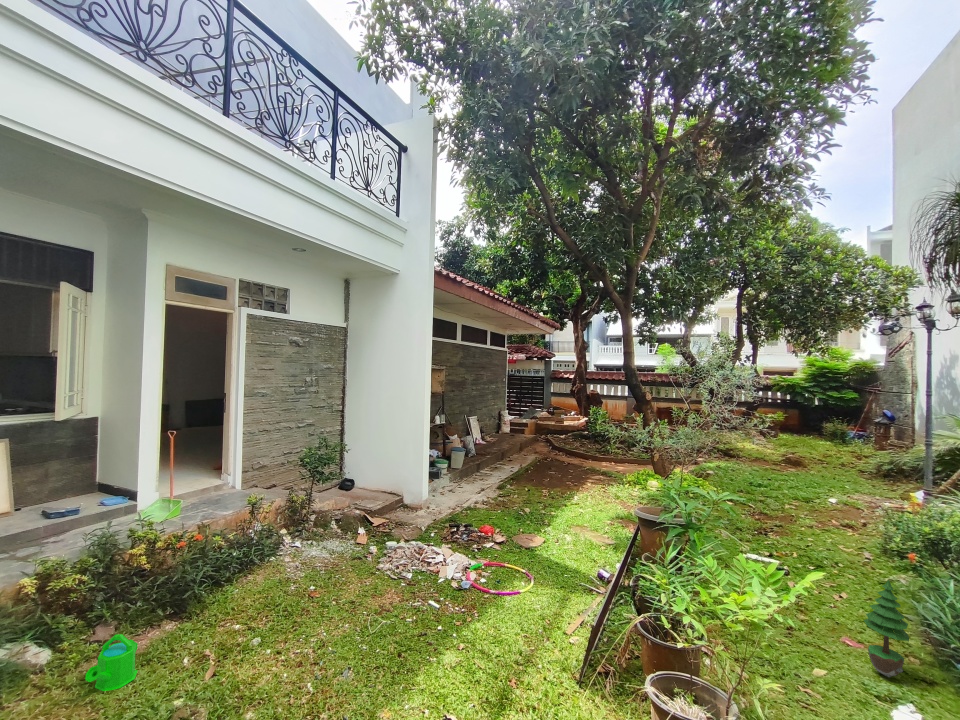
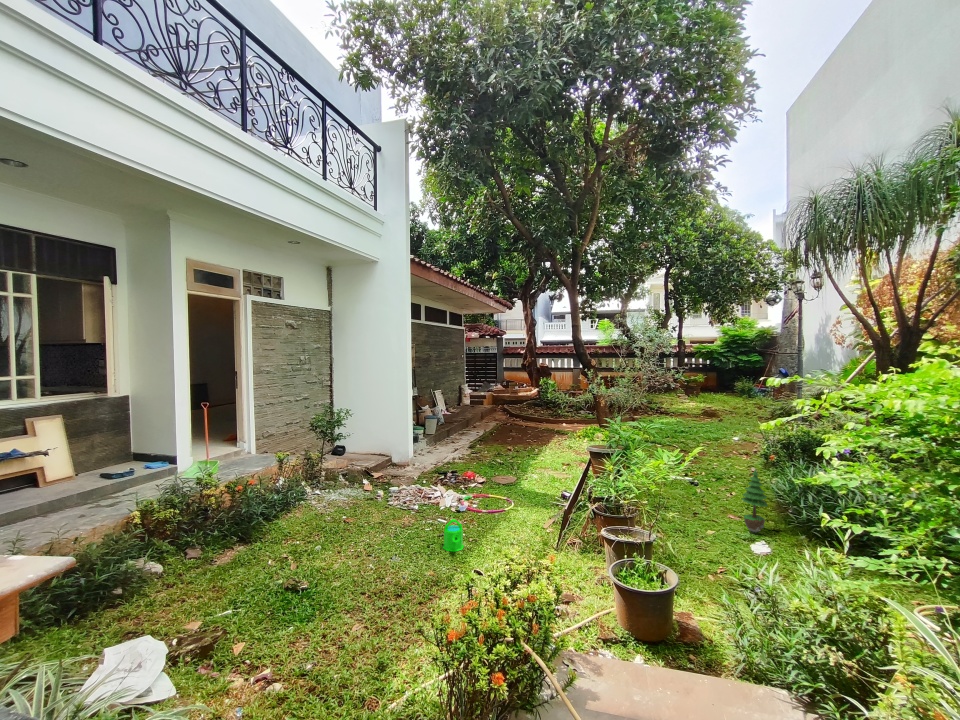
watering can: present [85,634,138,691] -> present [443,519,464,552]

